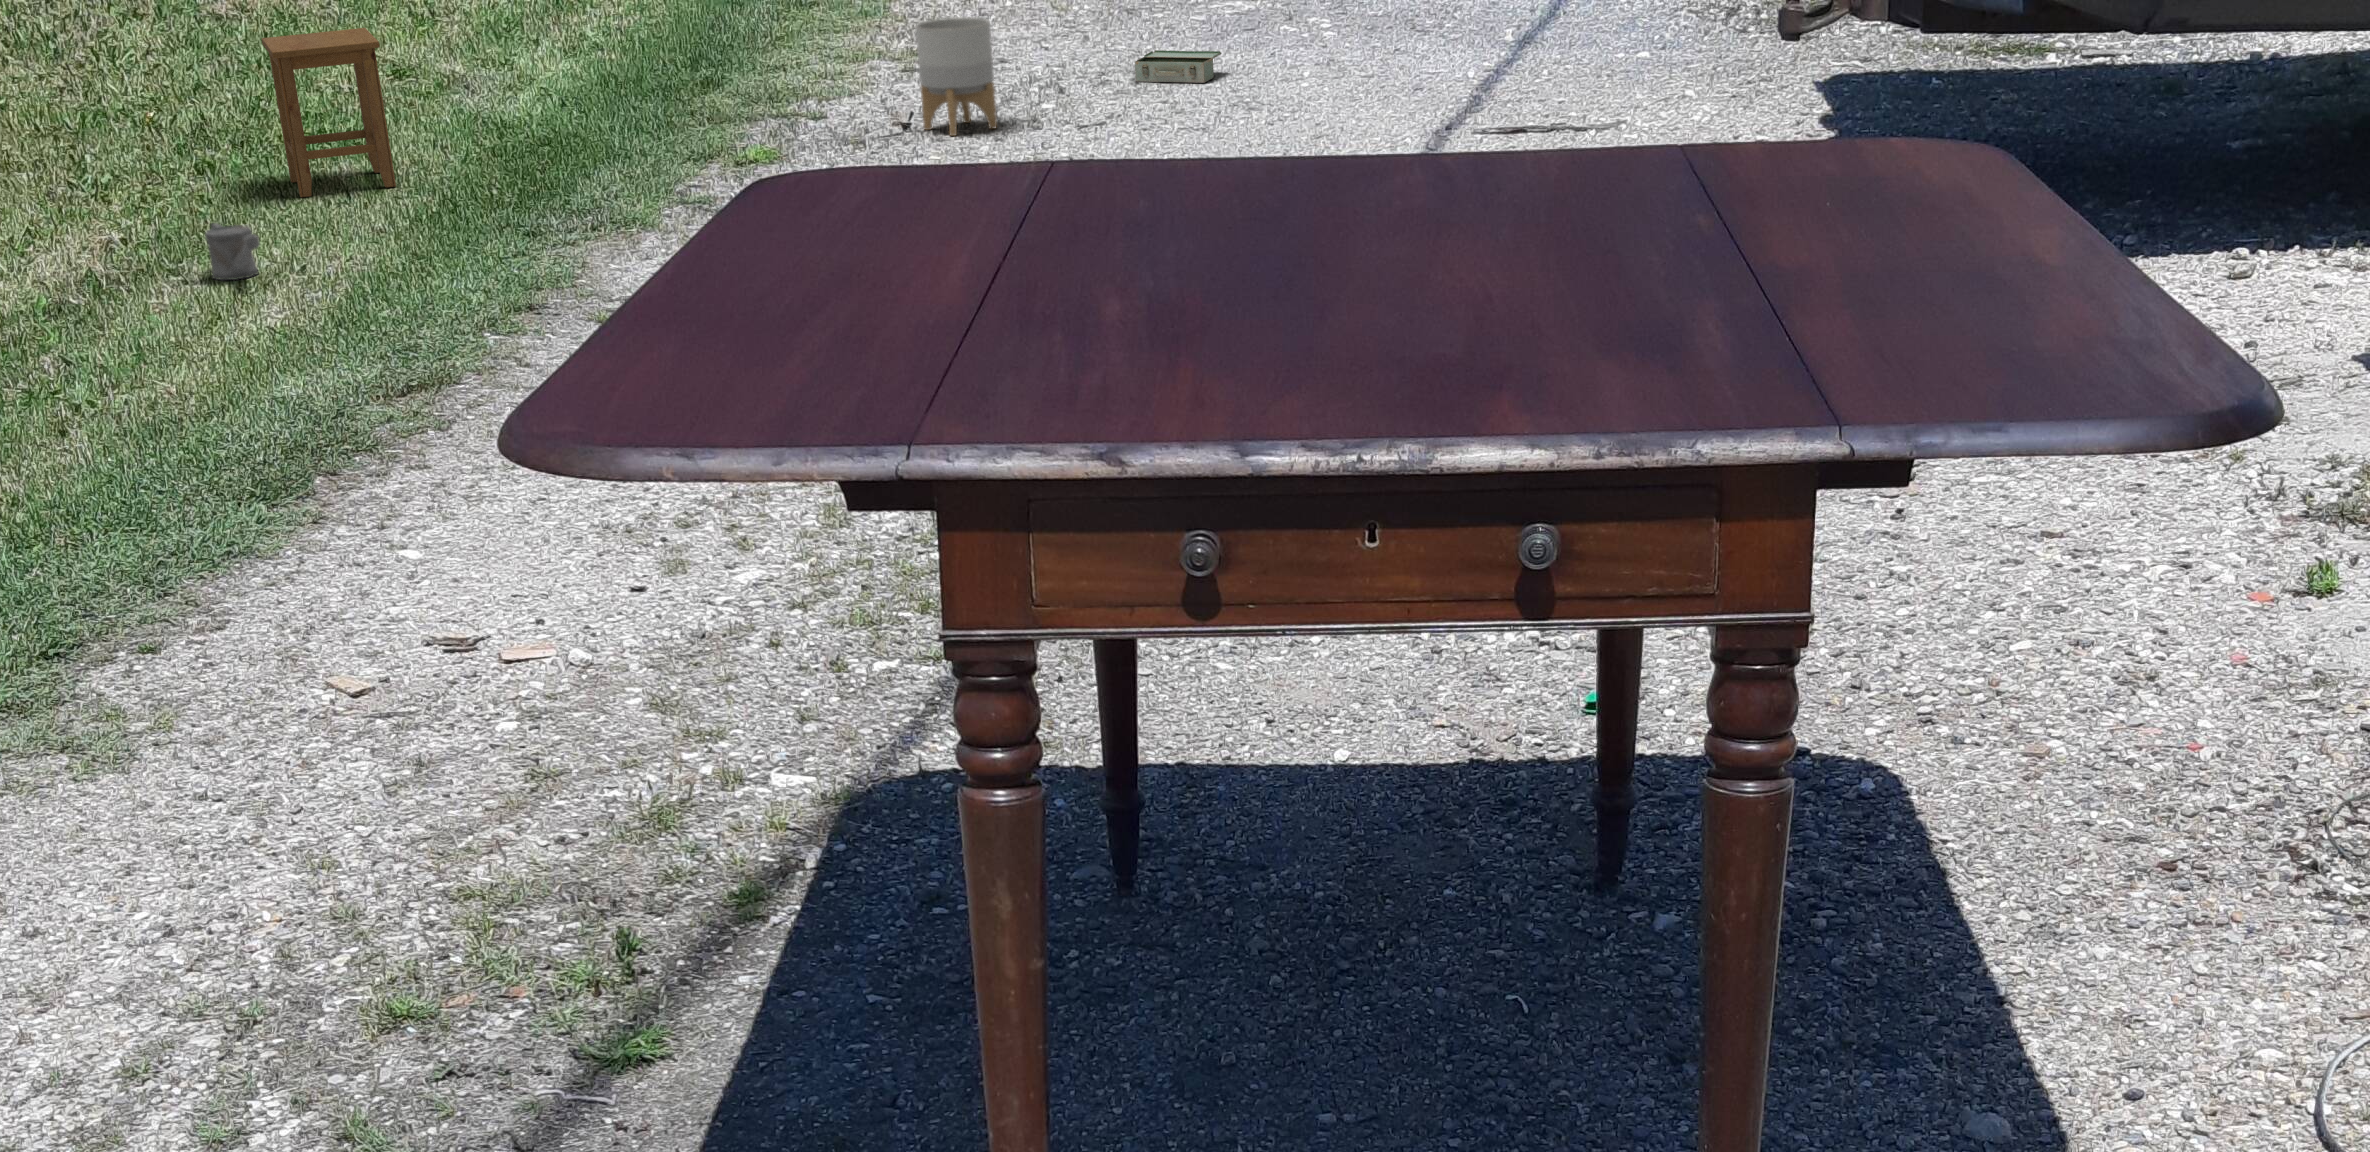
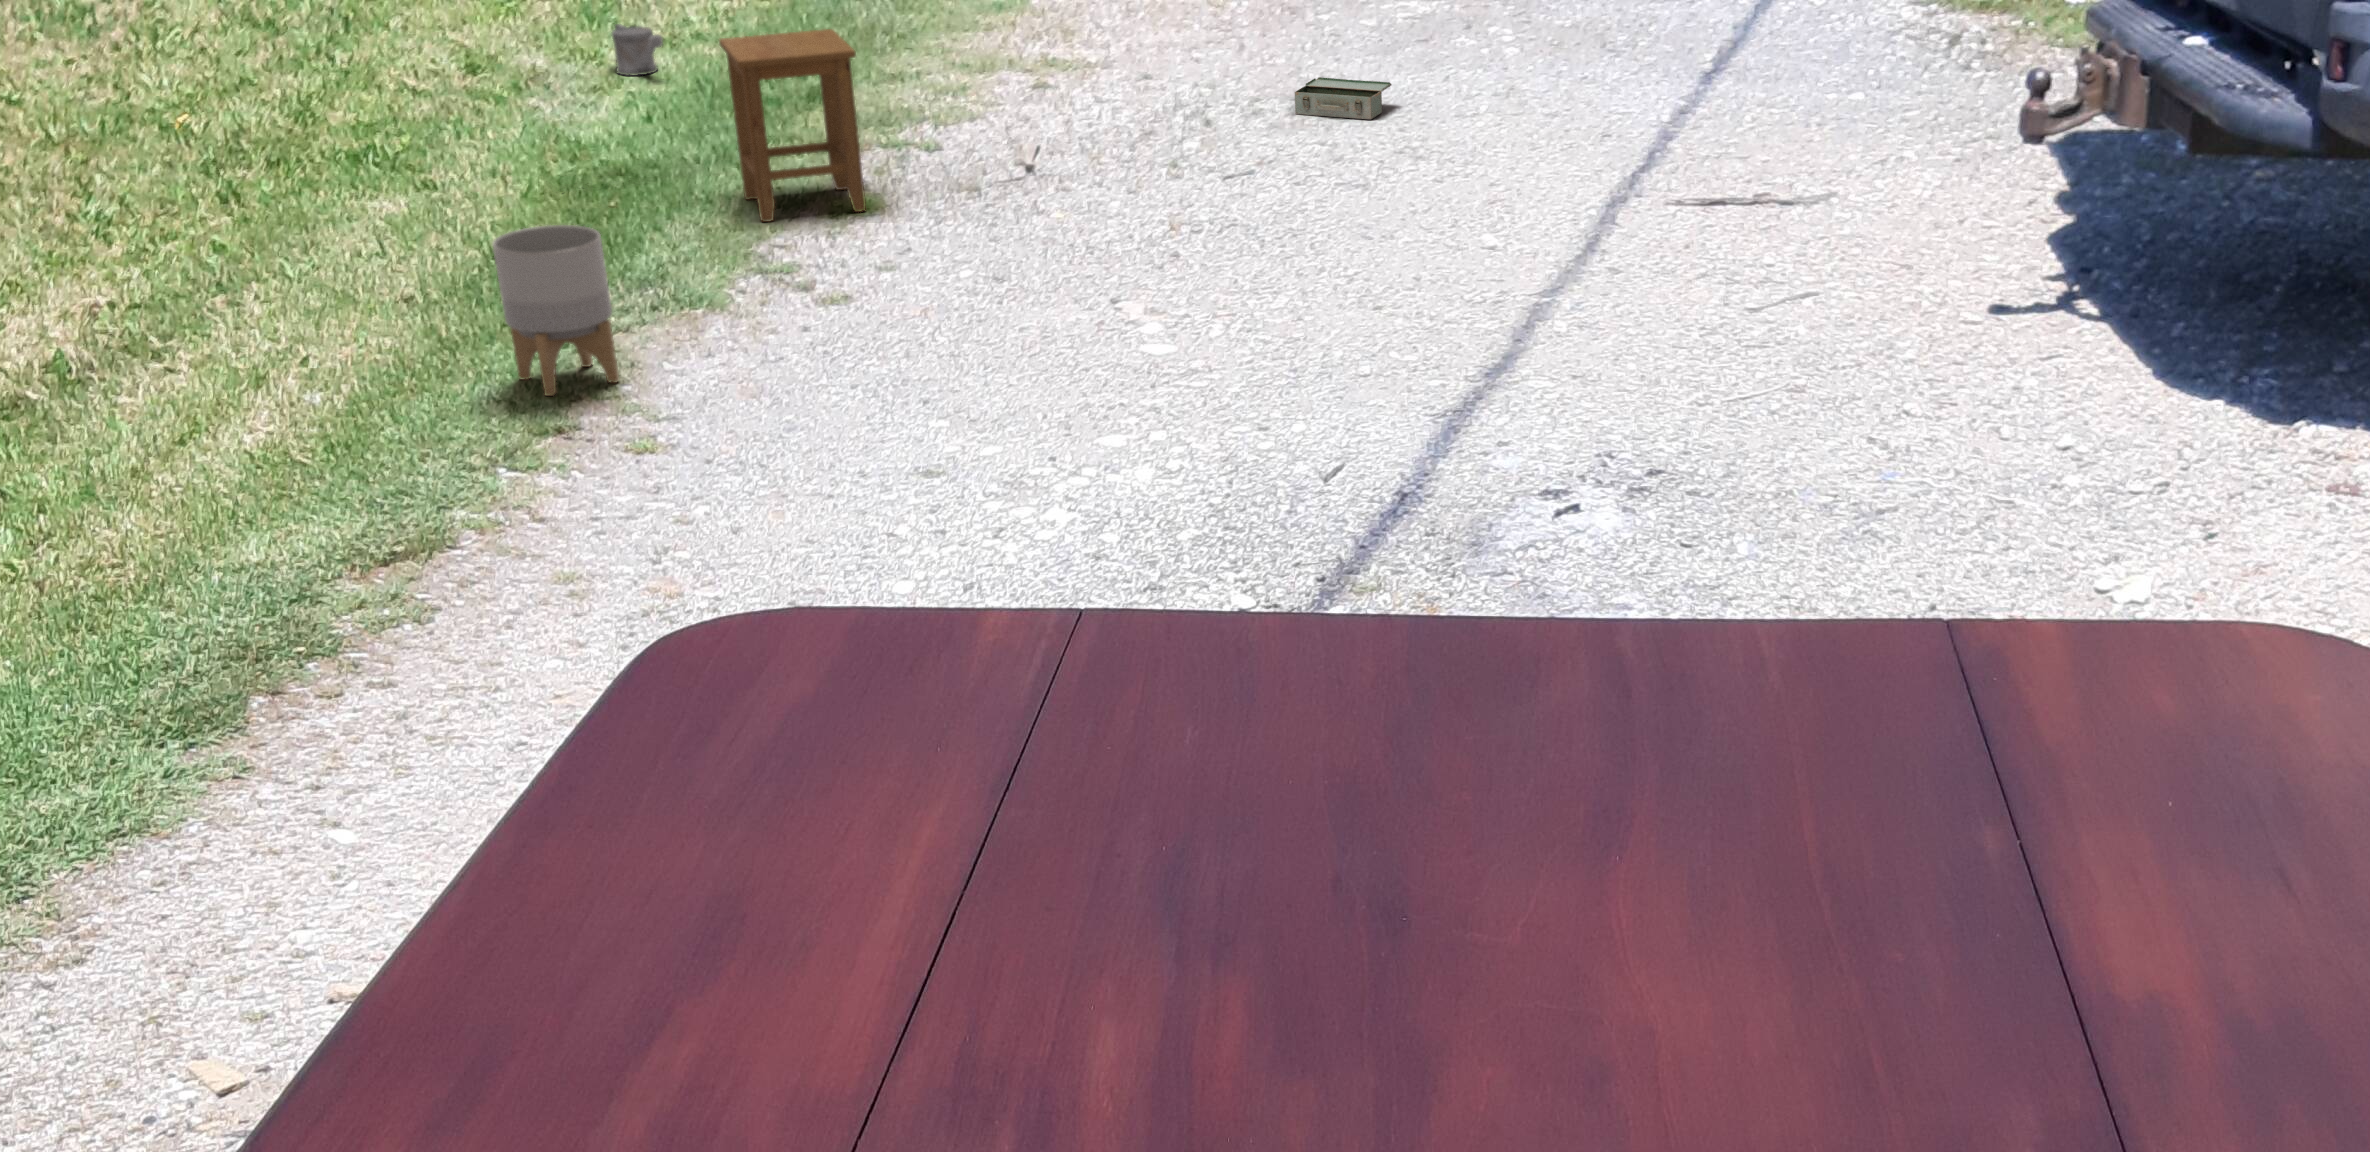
planter: present [915,17,997,136] -> present [493,225,619,396]
stool: present [262,28,396,197] -> present [719,29,866,222]
watering can: present [205,223,260,280] -> present [611,24,663,75]

